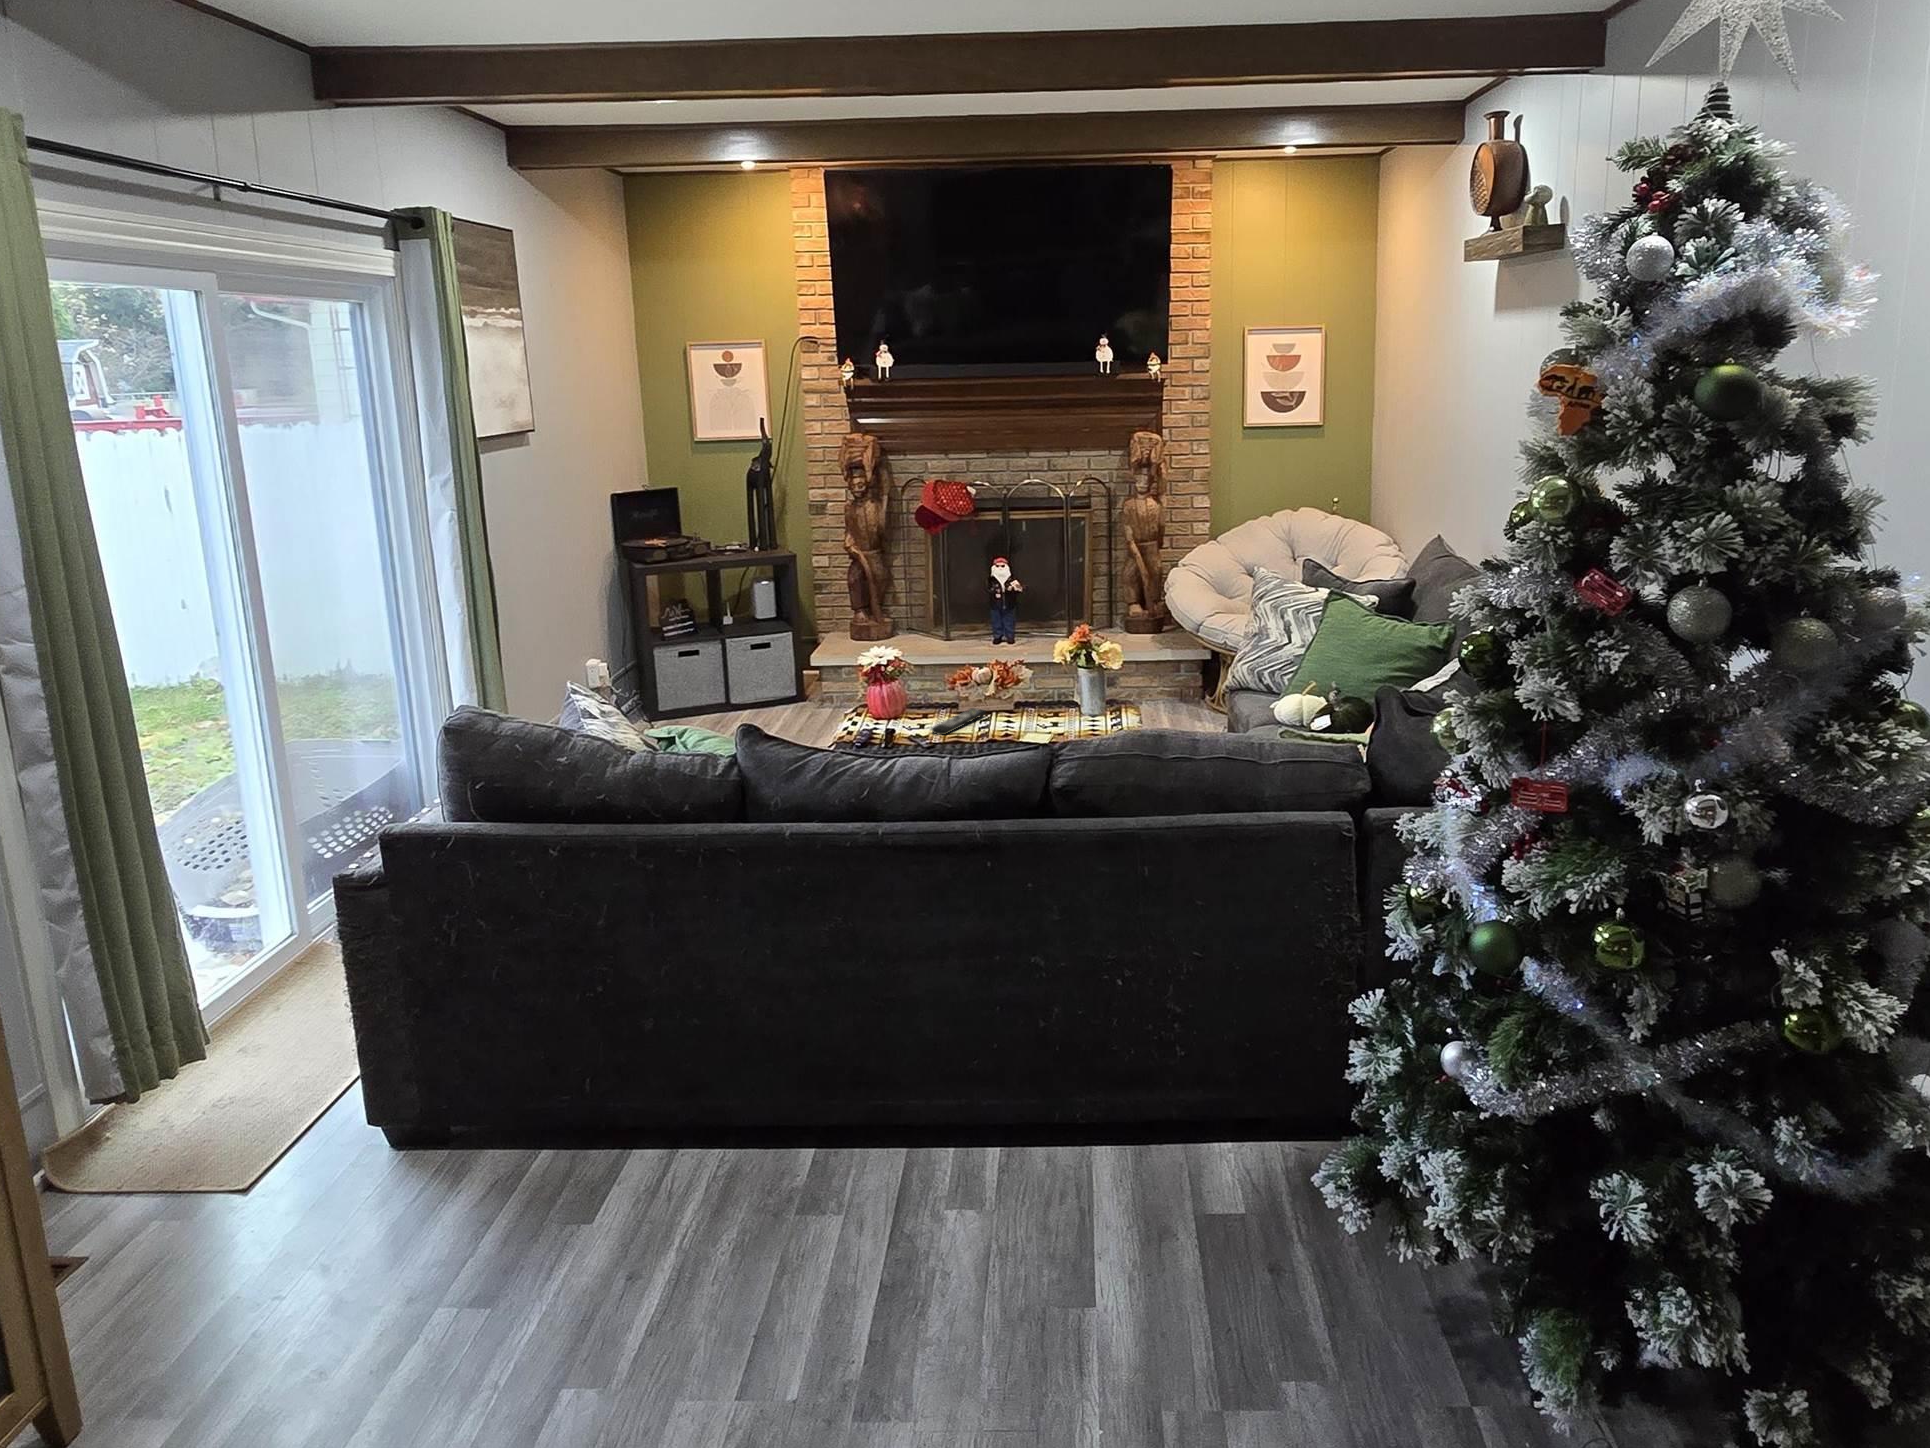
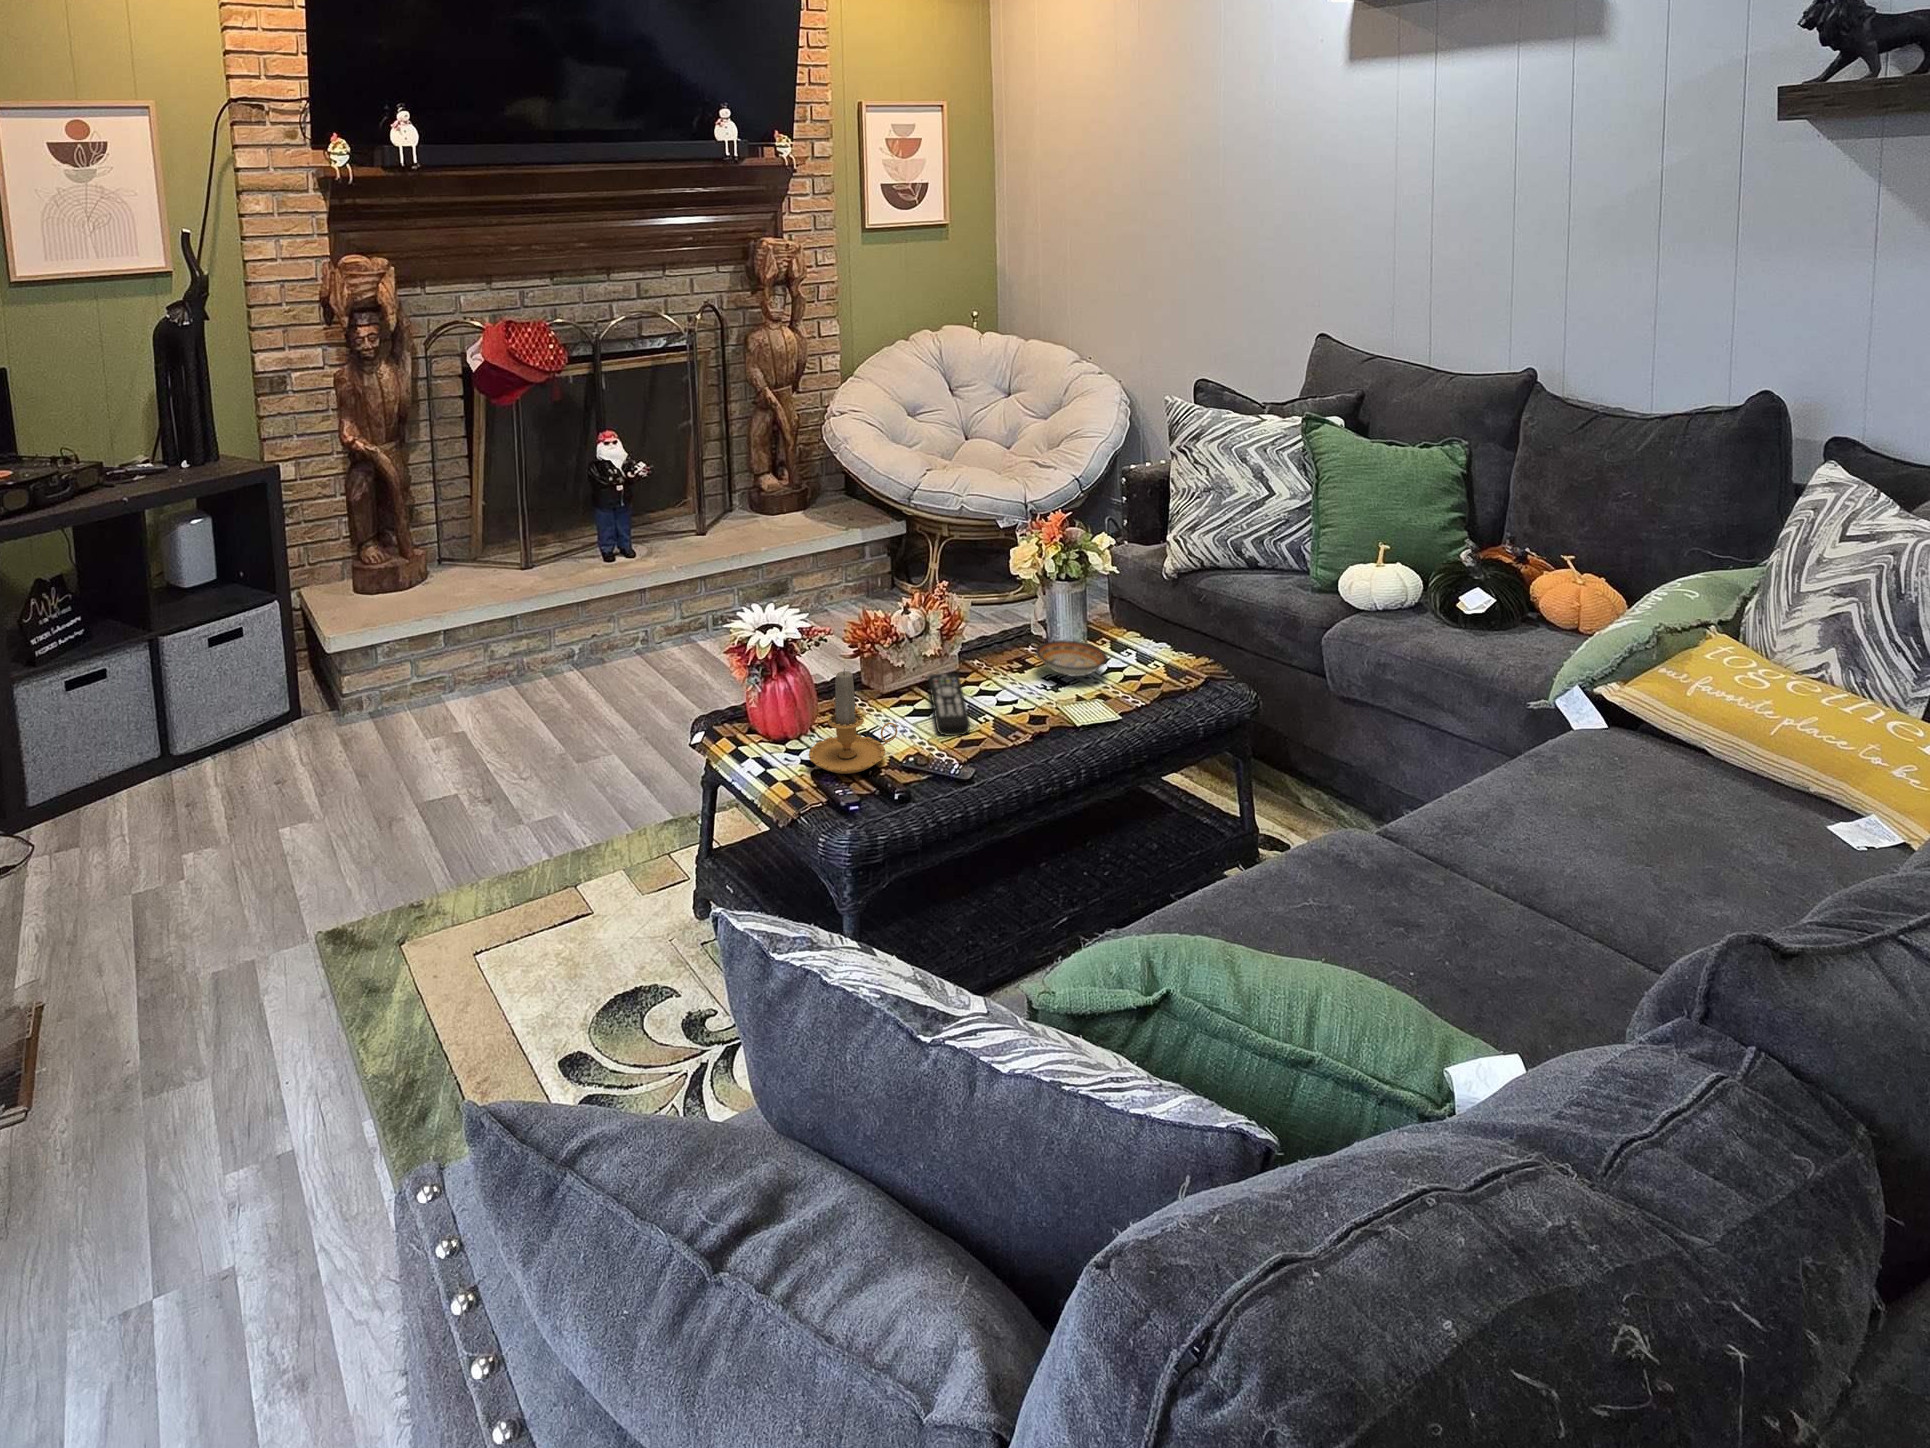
candle: none [852,684,902,738] -> present [809,669,897,774]
ceramic bowl: none [1026,703,1065,723] -> present [1035,640,1108,676]

